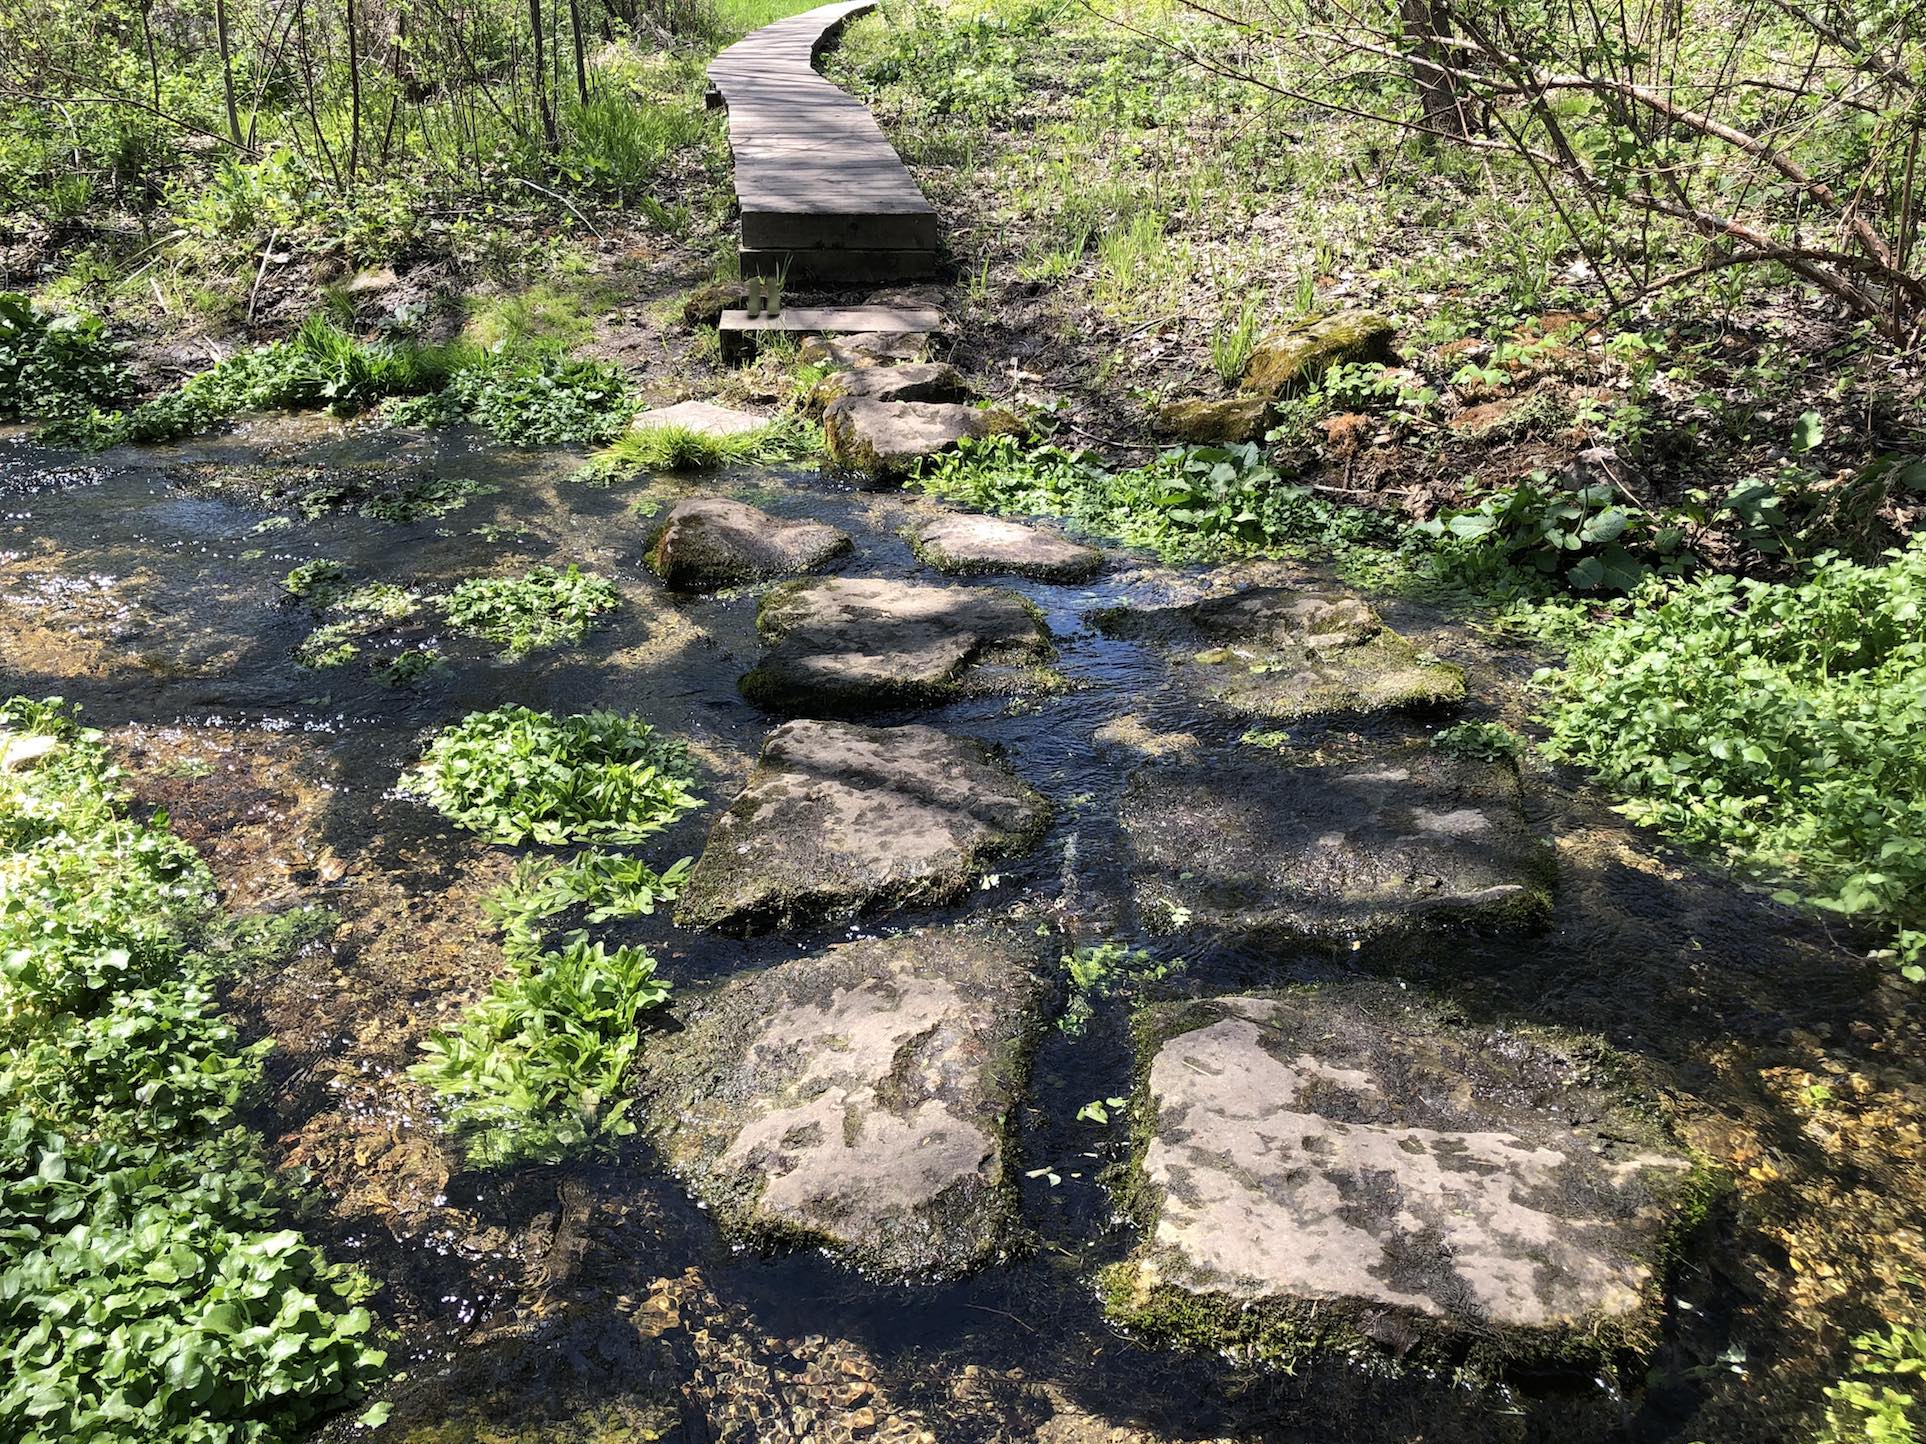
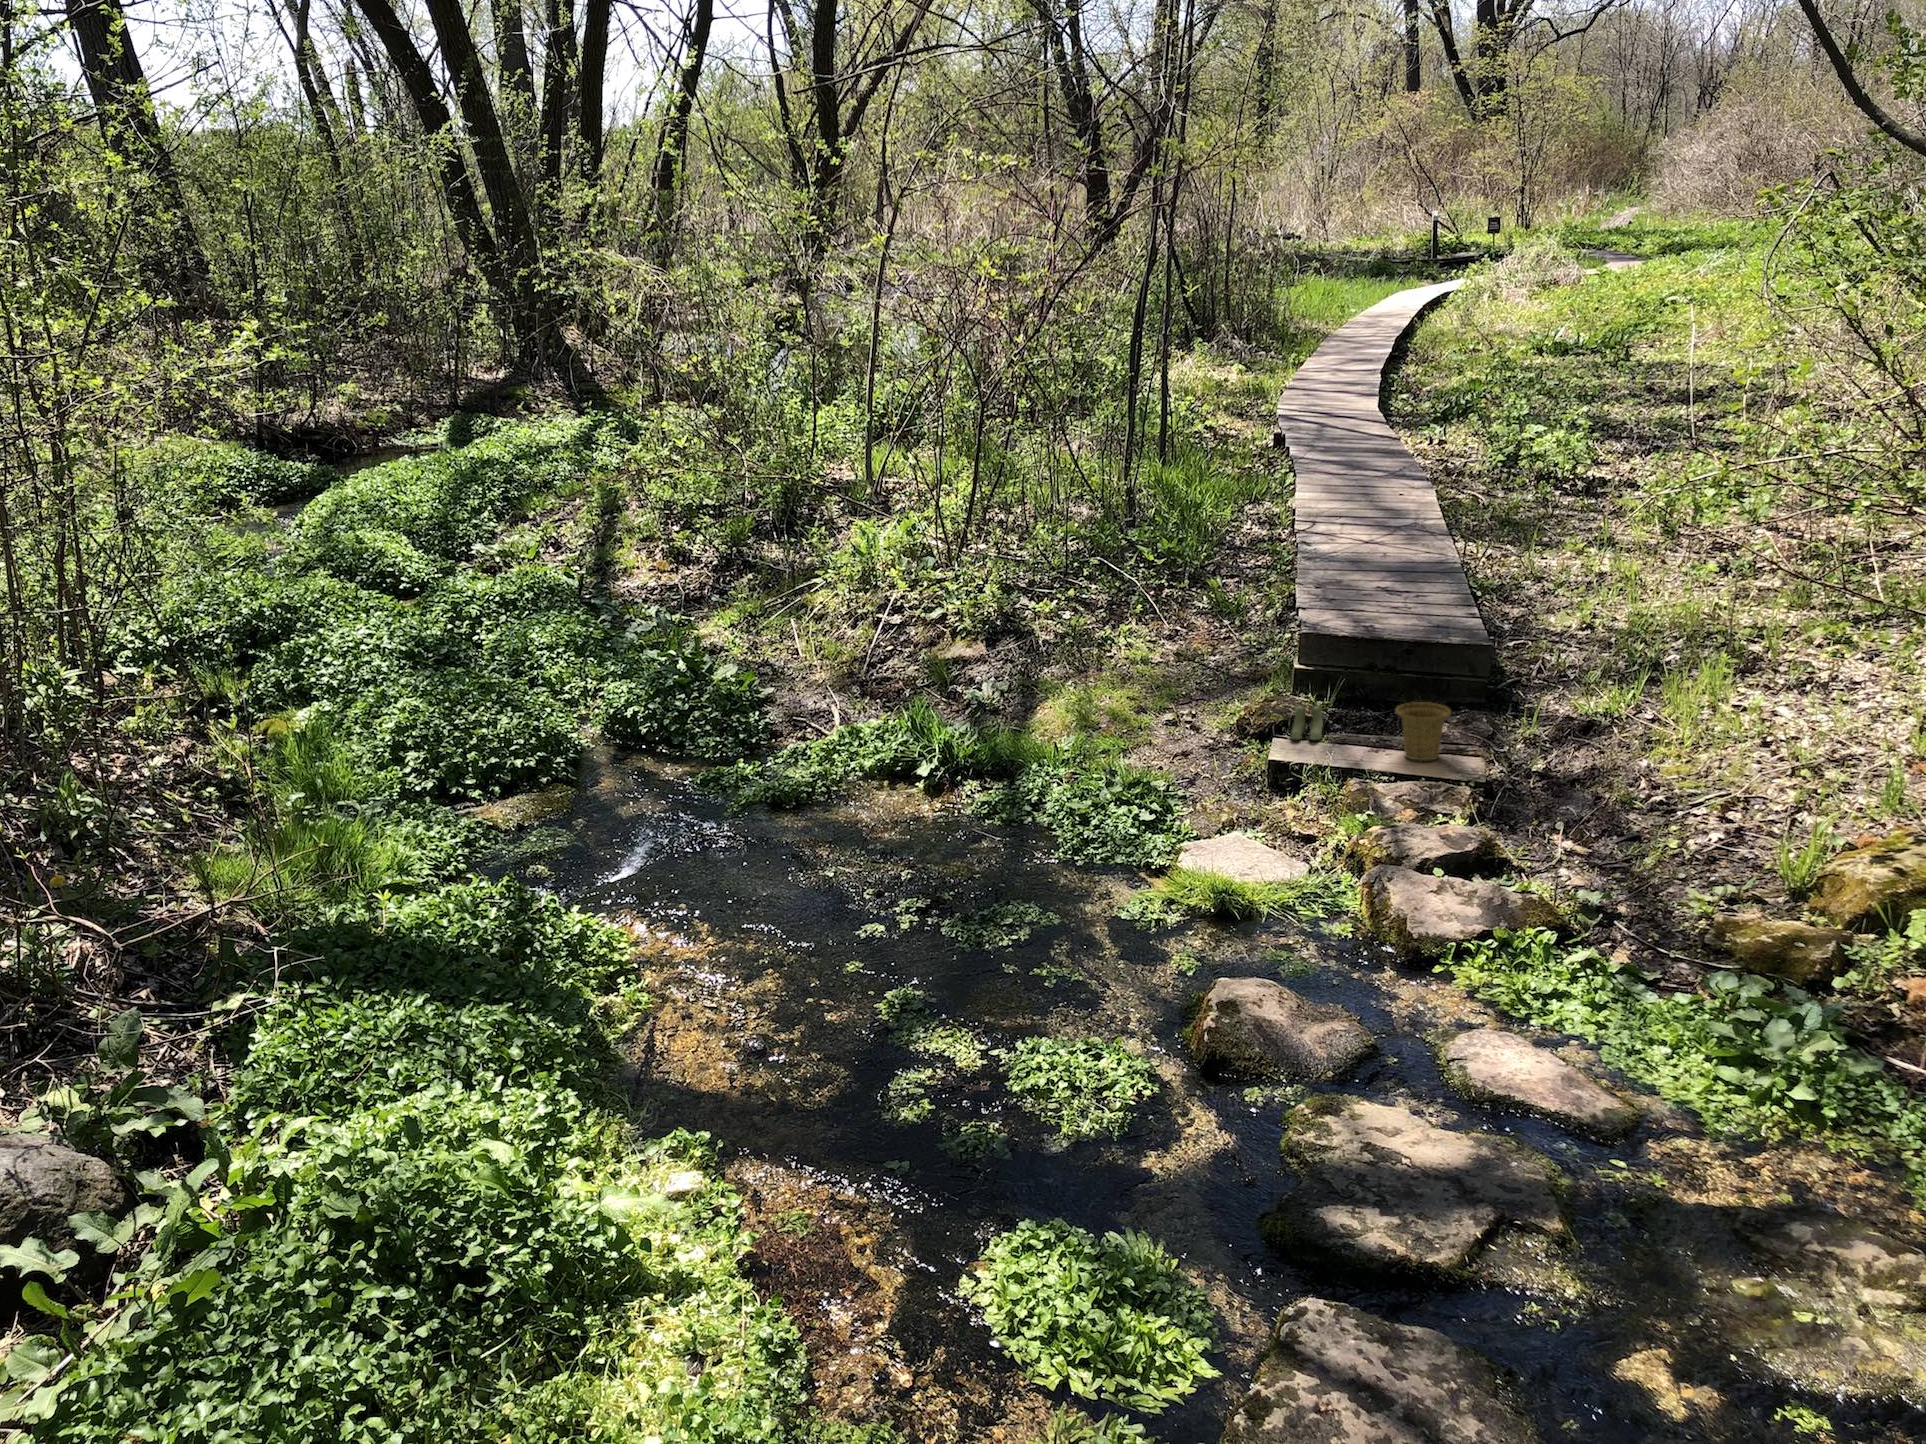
basket: none [851,263,907,325] -> present [1395,702,1451,762]

